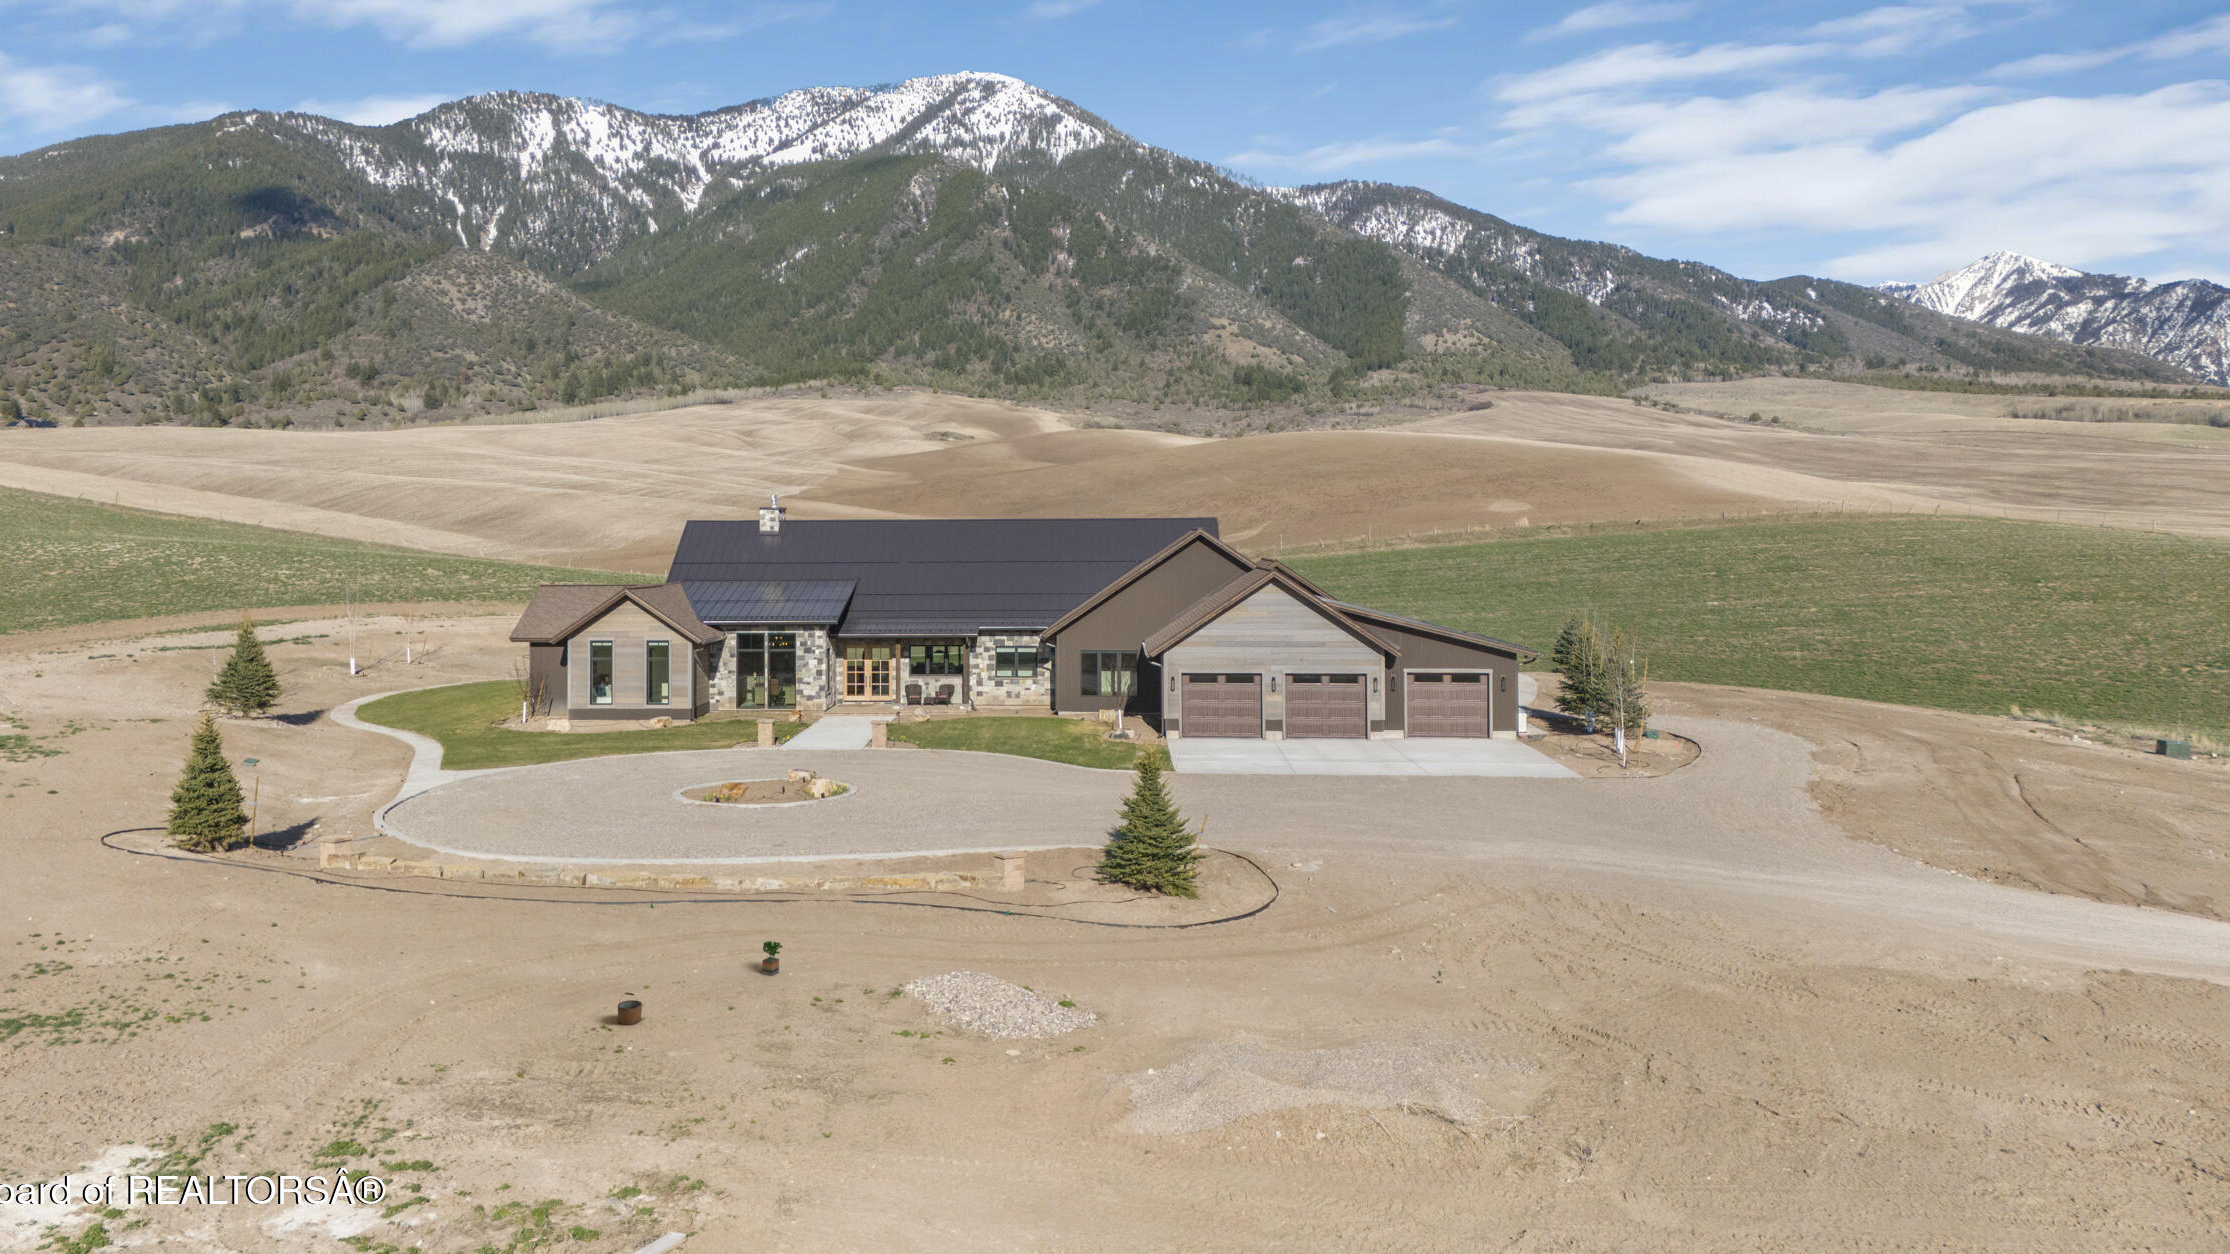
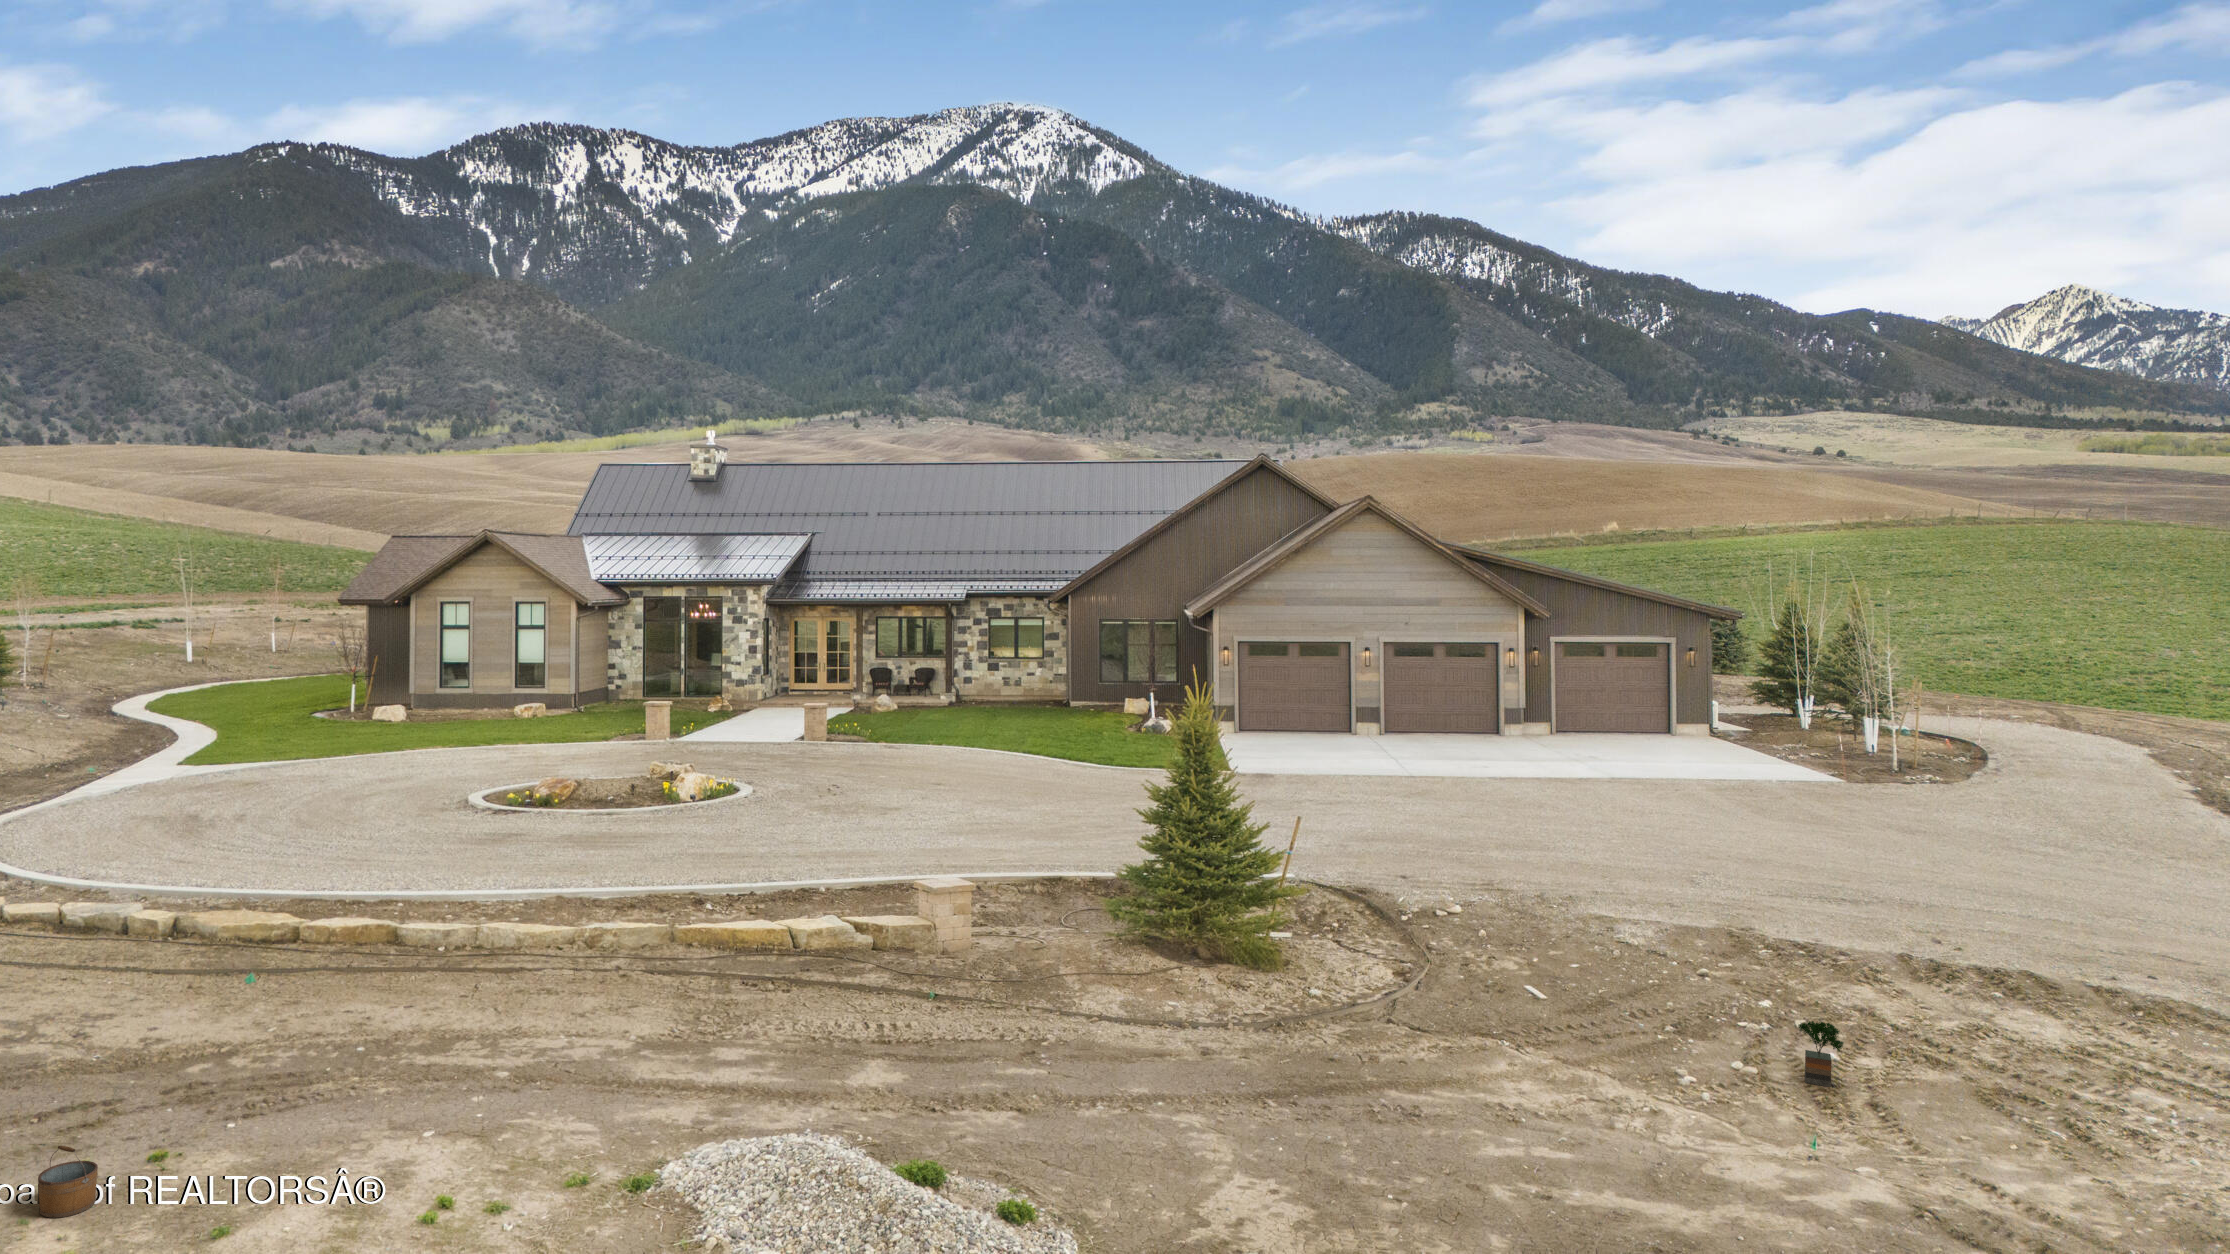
potted tree: present [762,941,783,976] -> present [1798,1021,1844,1087]

